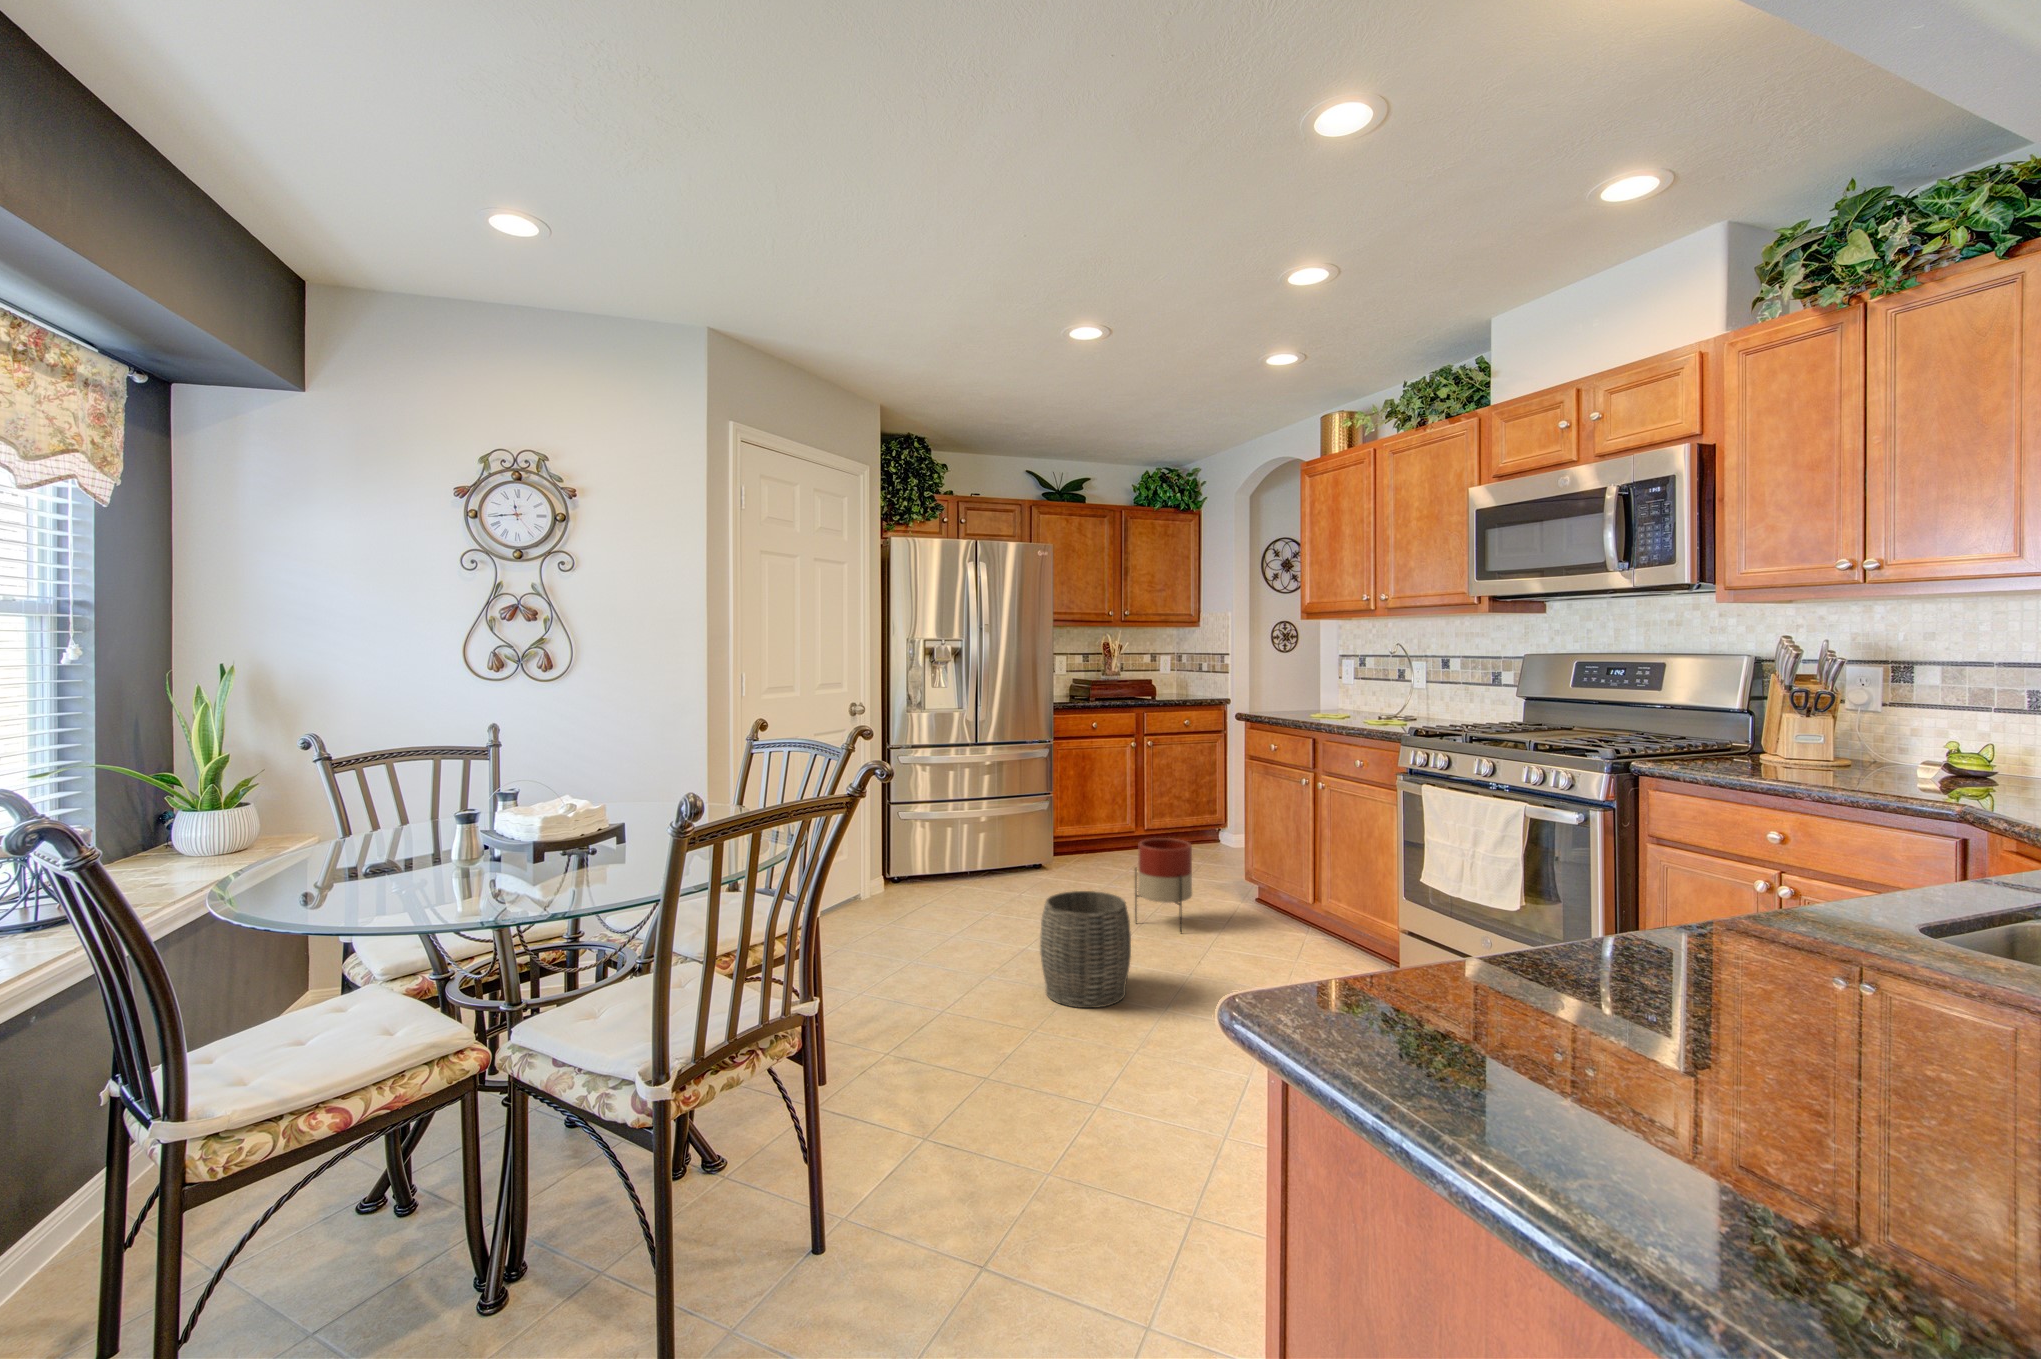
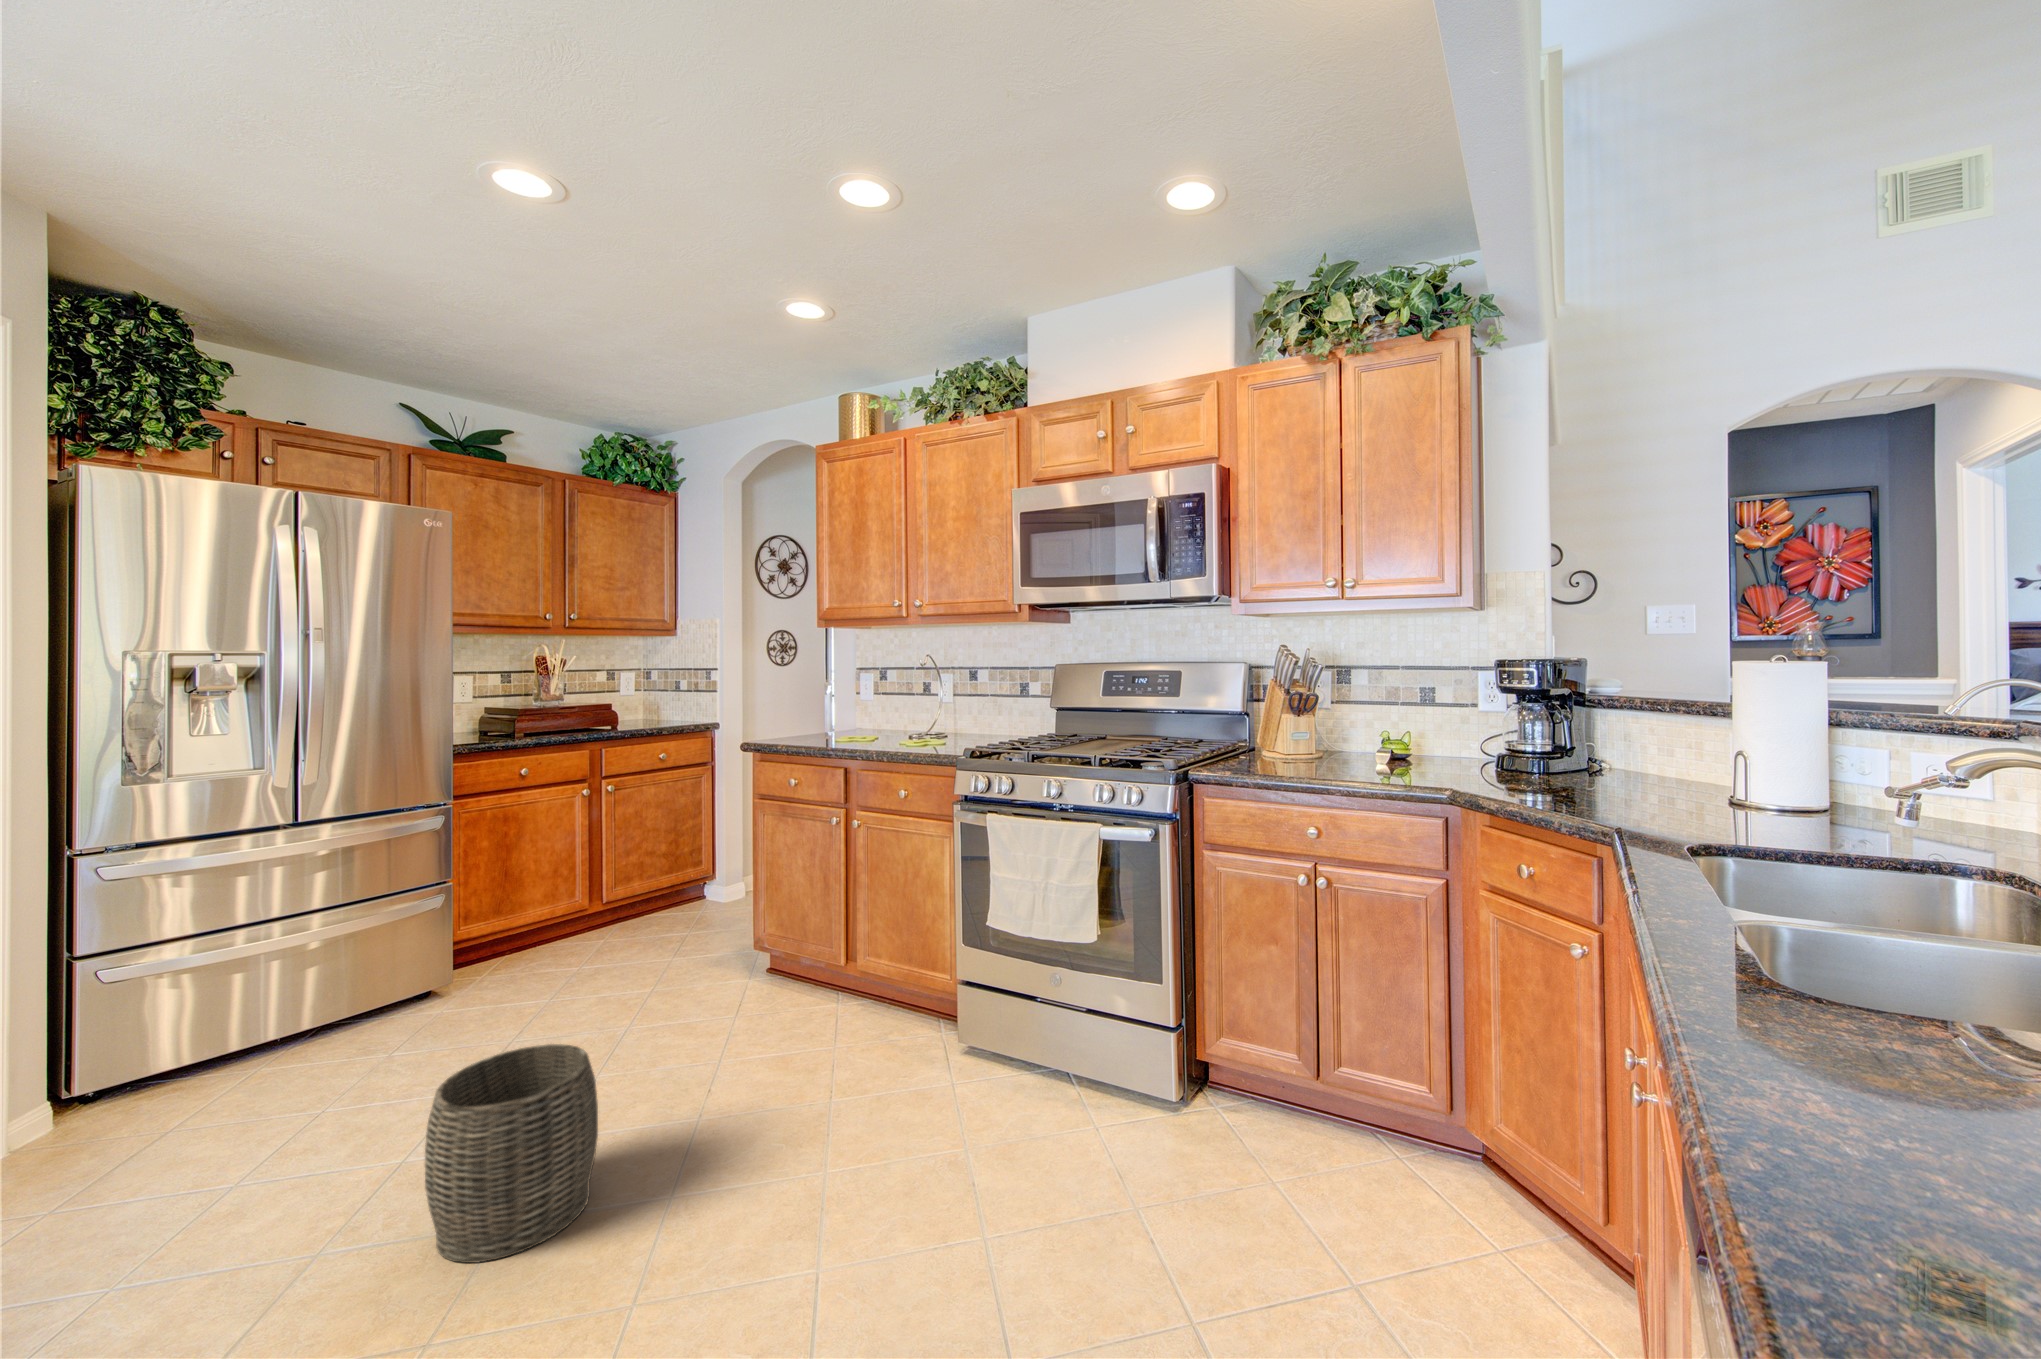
planter: present [1135,838,1192,932] -> none [595,920,683,1051]

